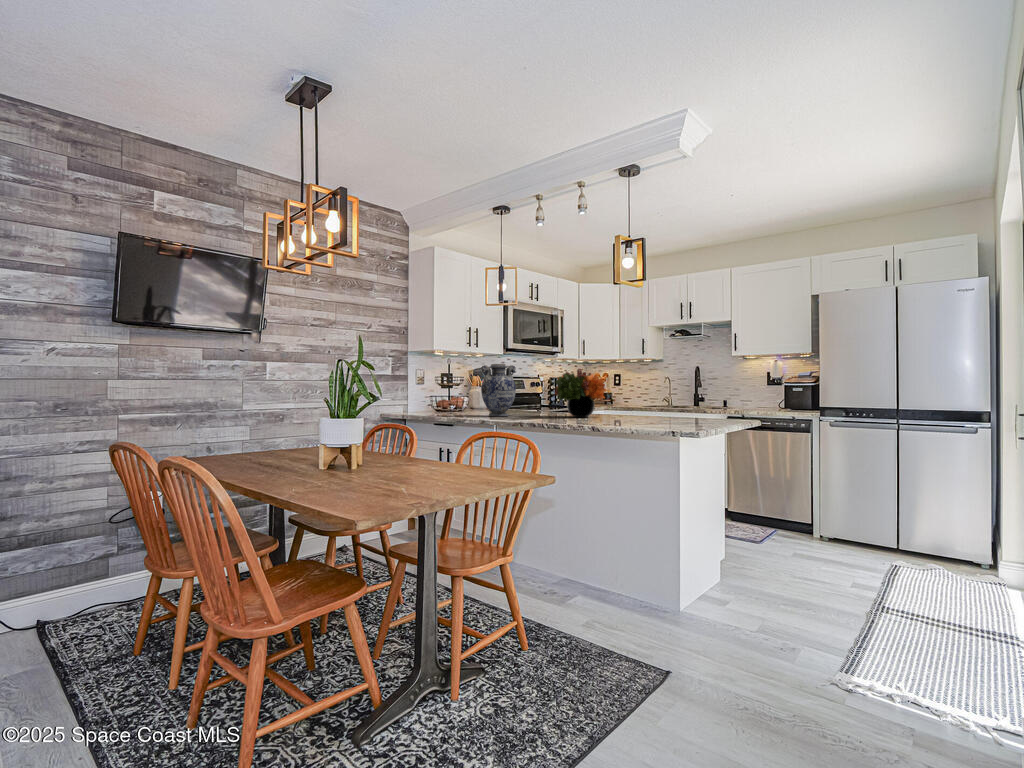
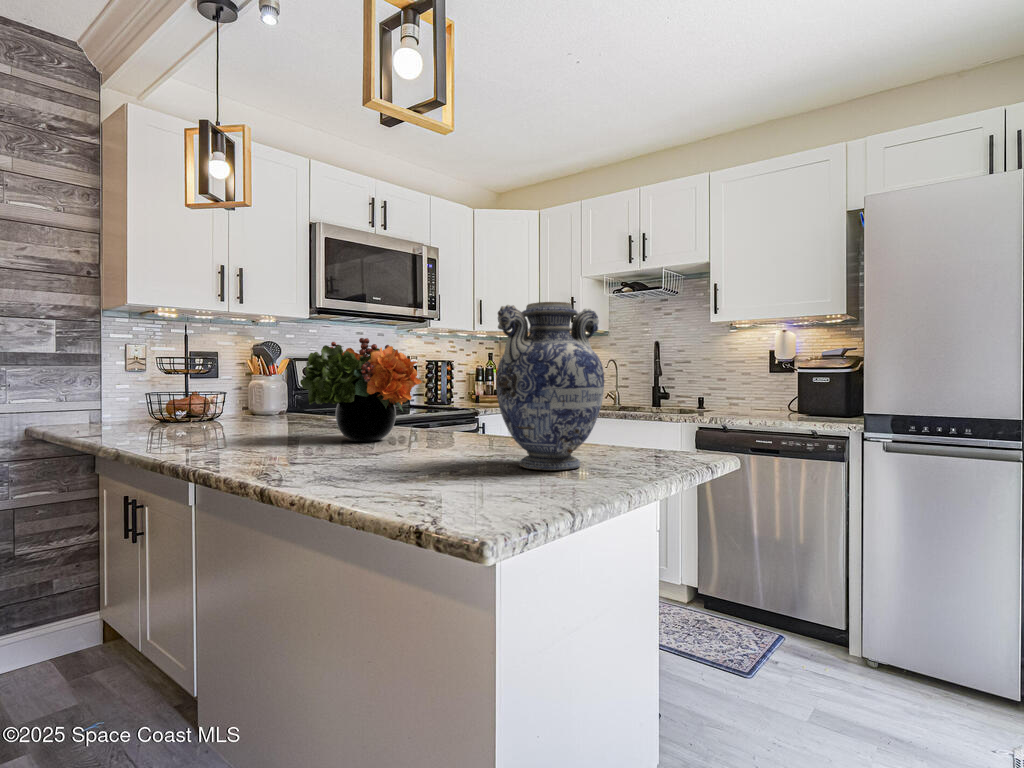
vase: present [481,364,516,417] -> present [496,302,604,471]

